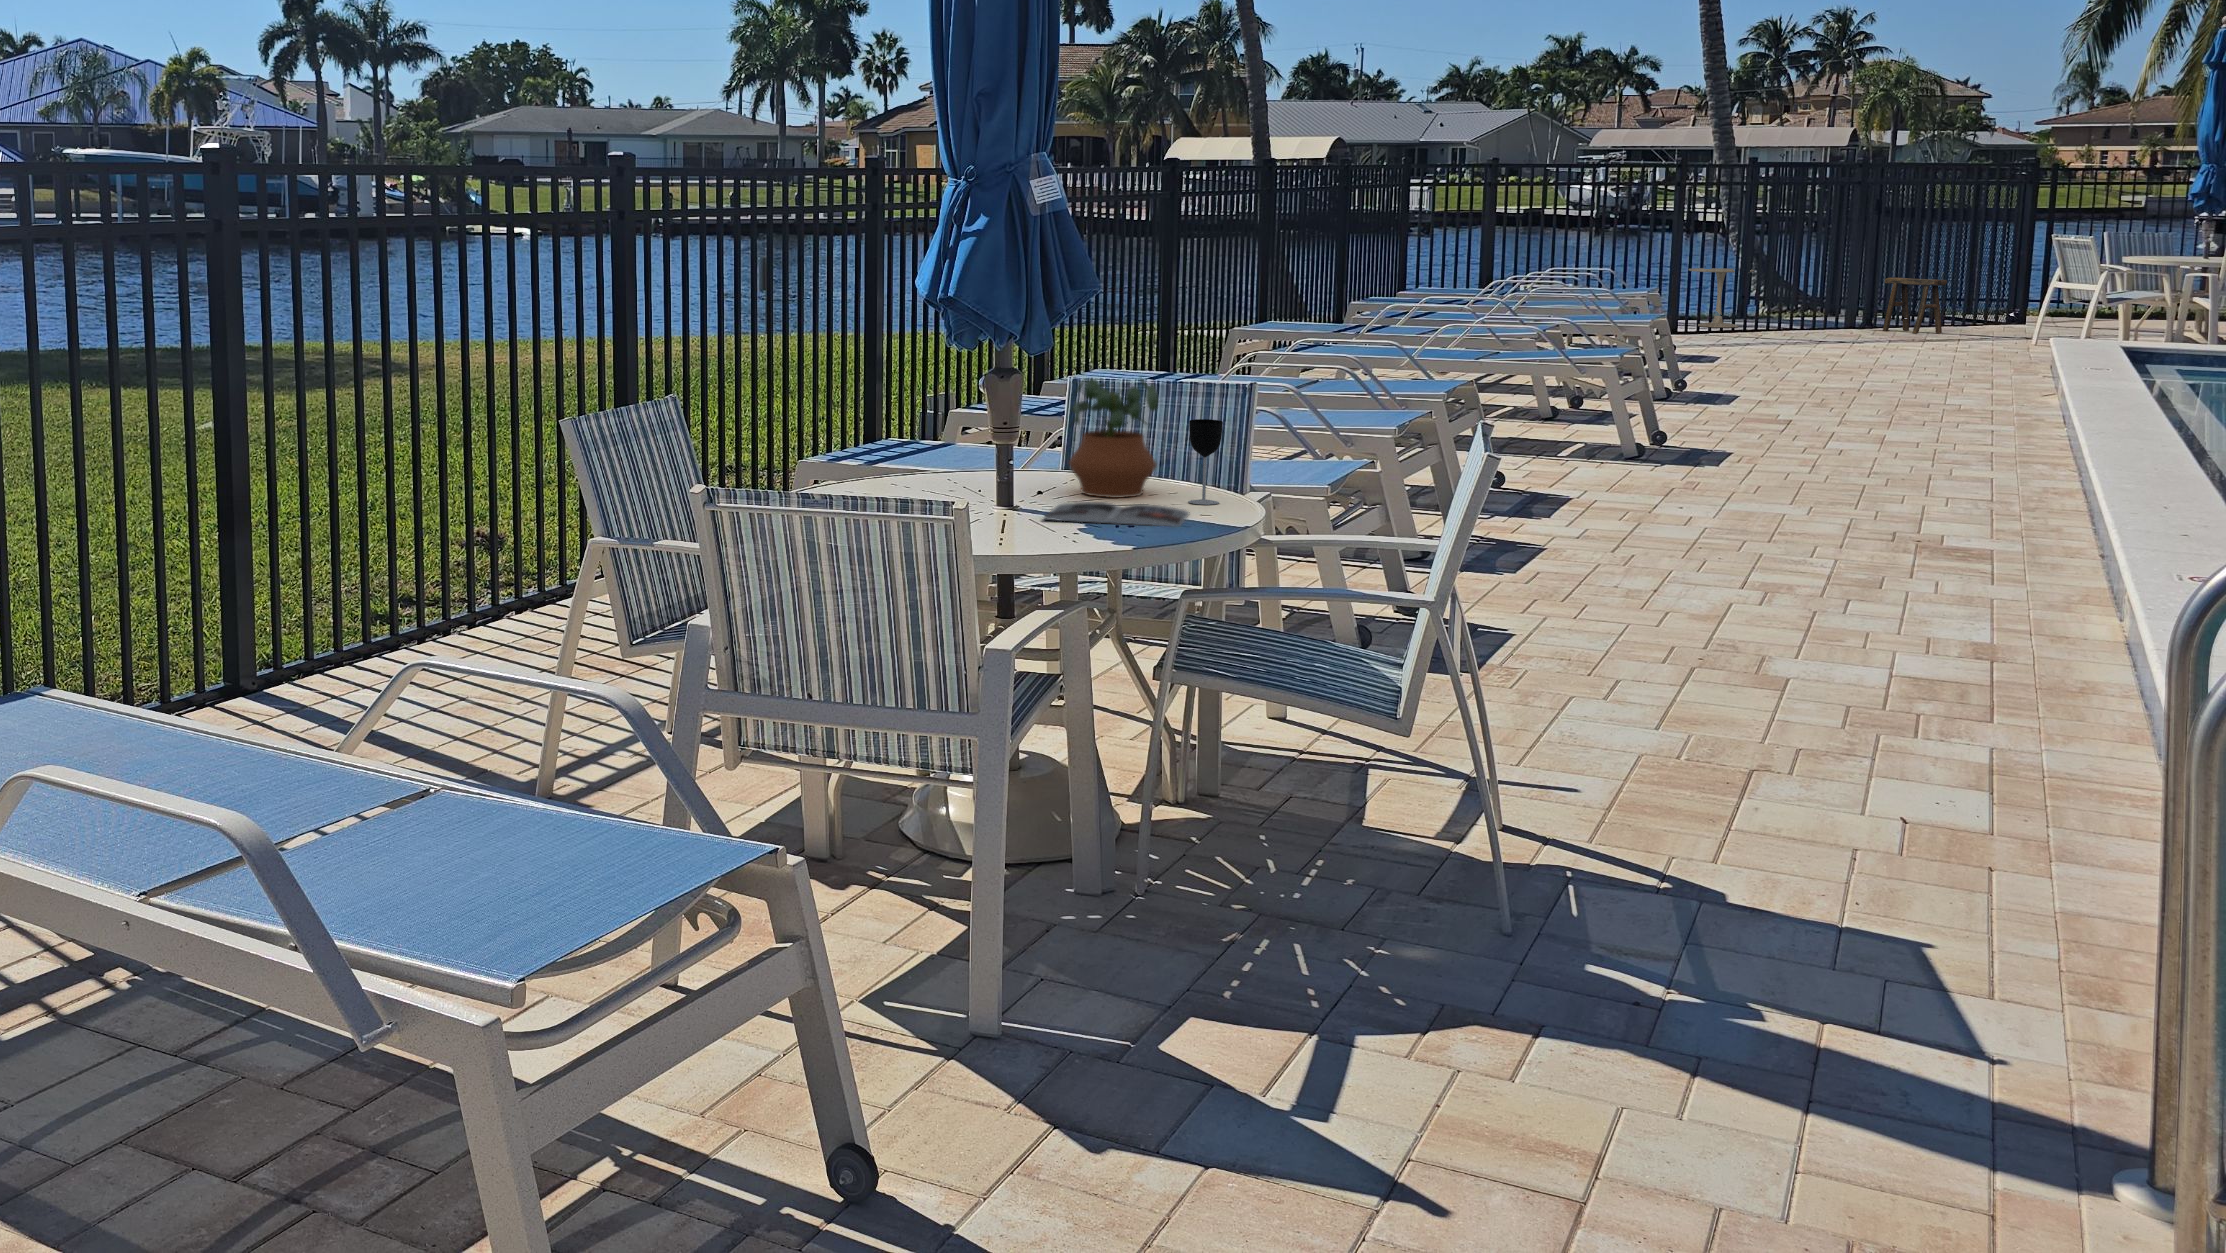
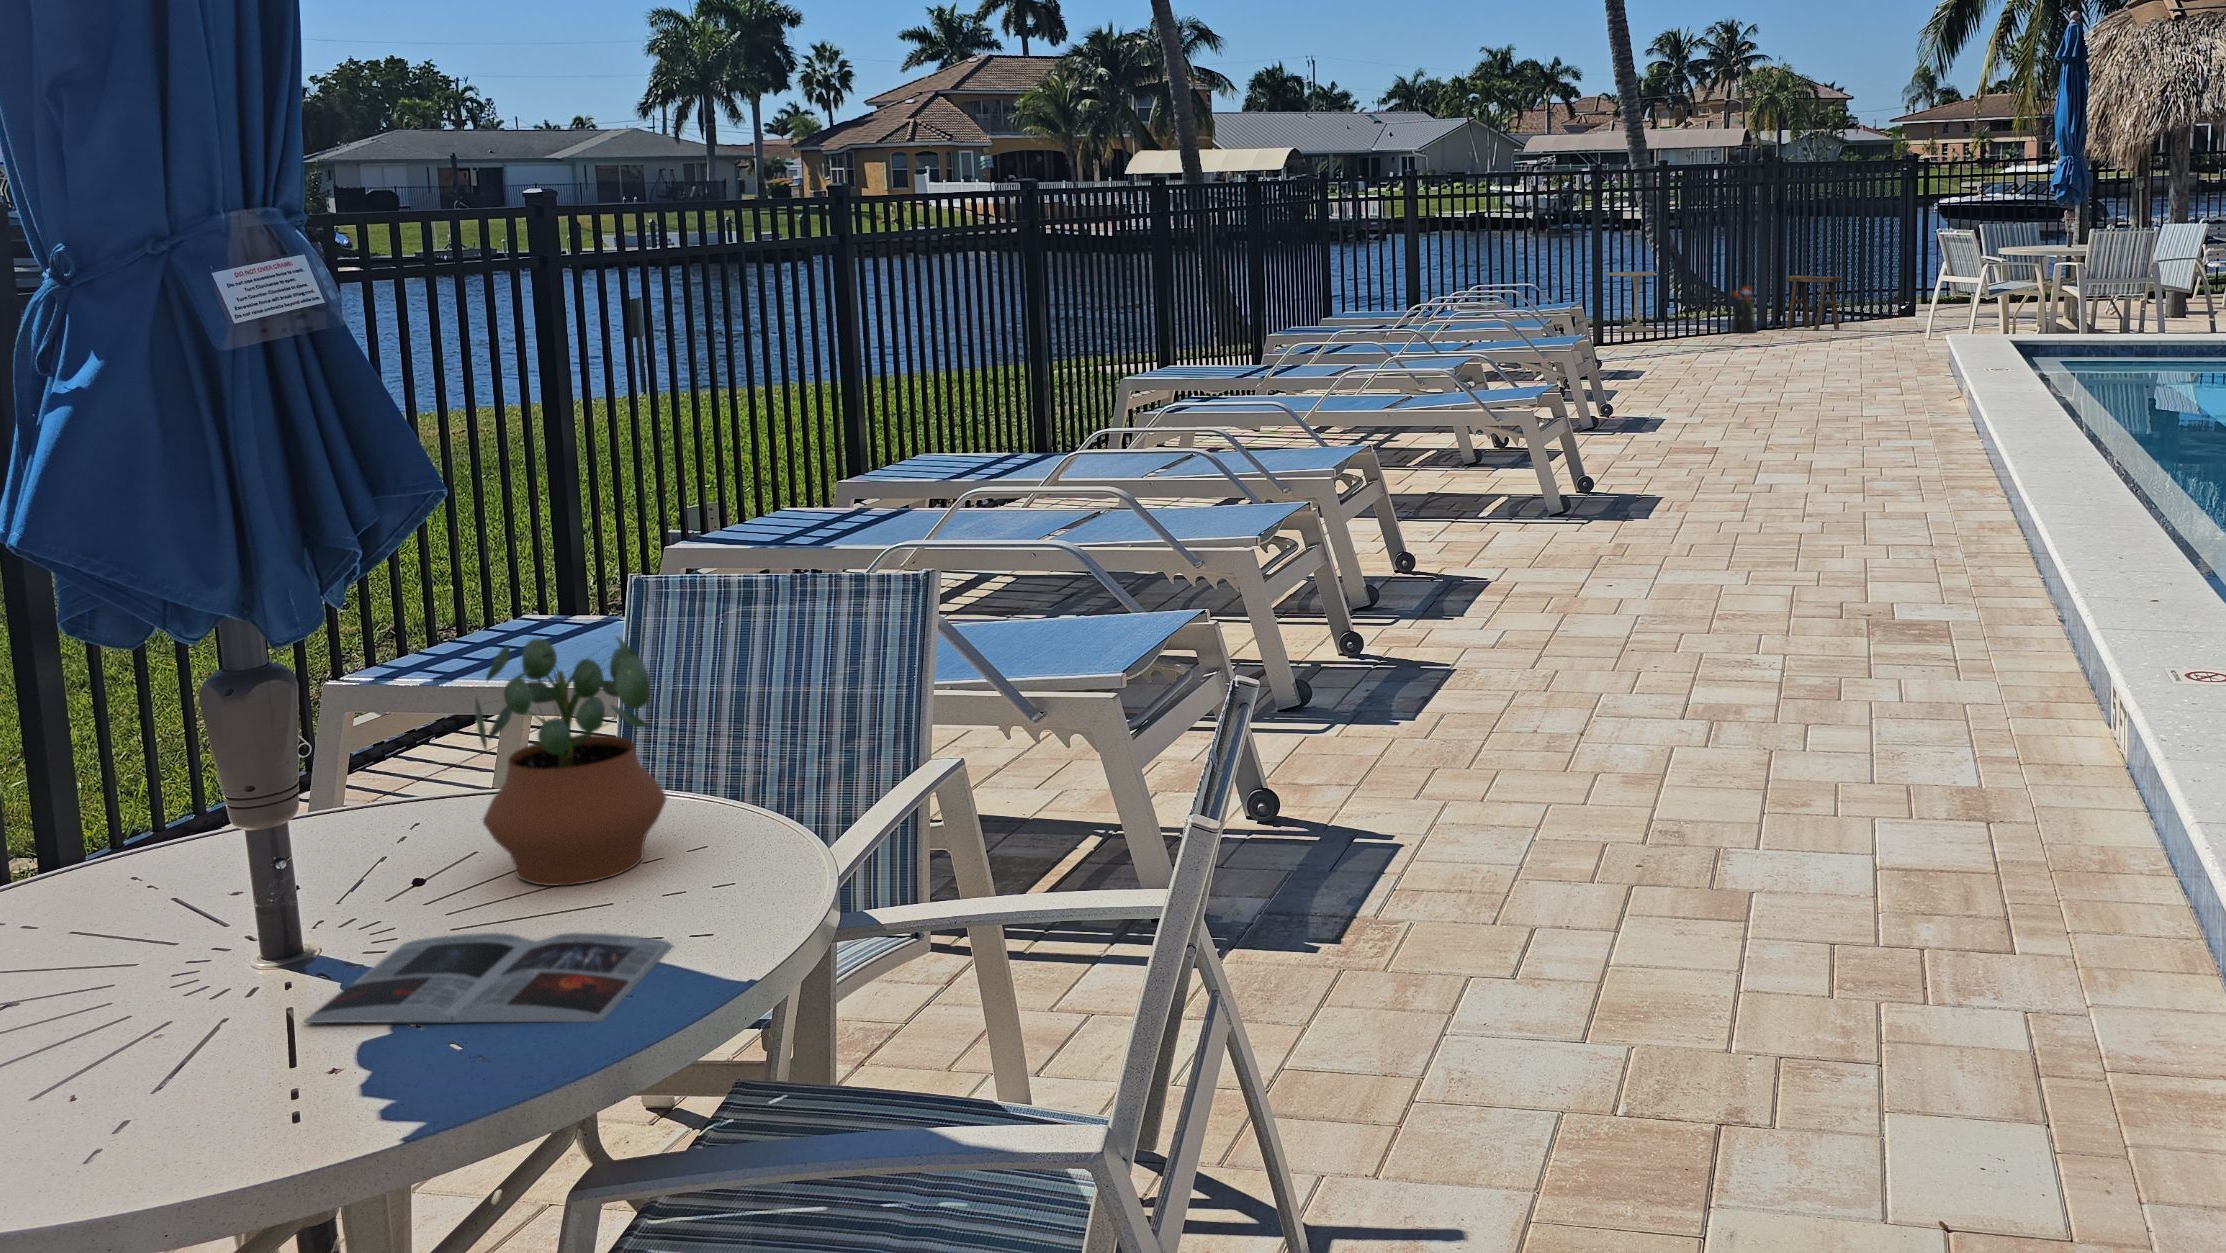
watering can: none [1819,285,1849,332] -> present [1730,286,1757,333]
wine glass: present [1188,419,1223,505] -> none [691,724,766,902]

